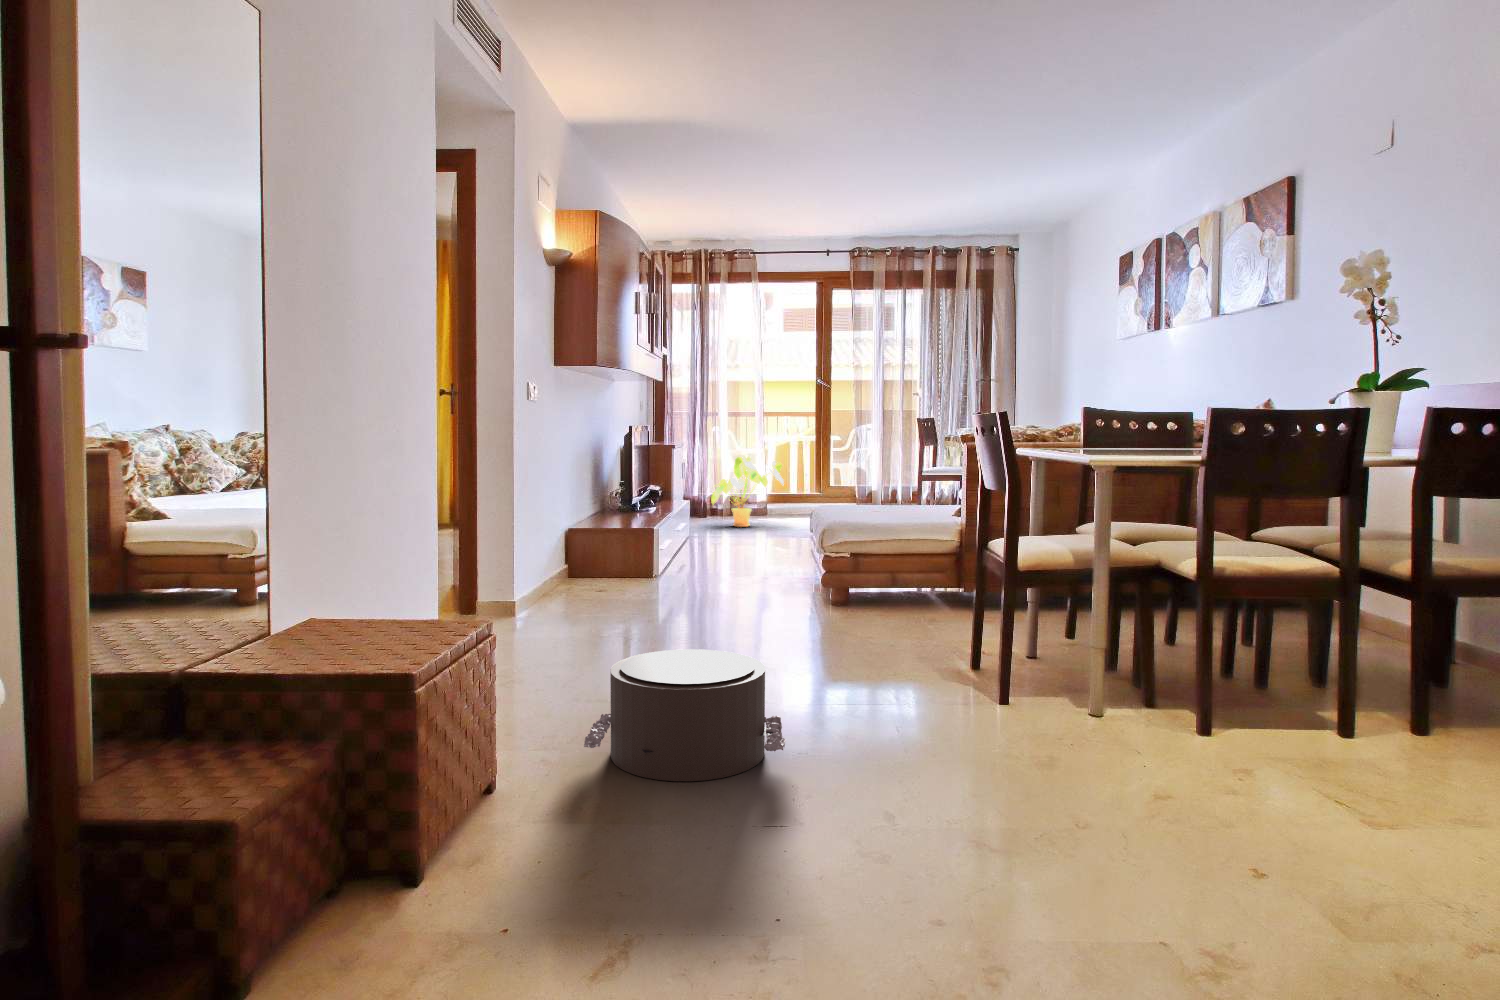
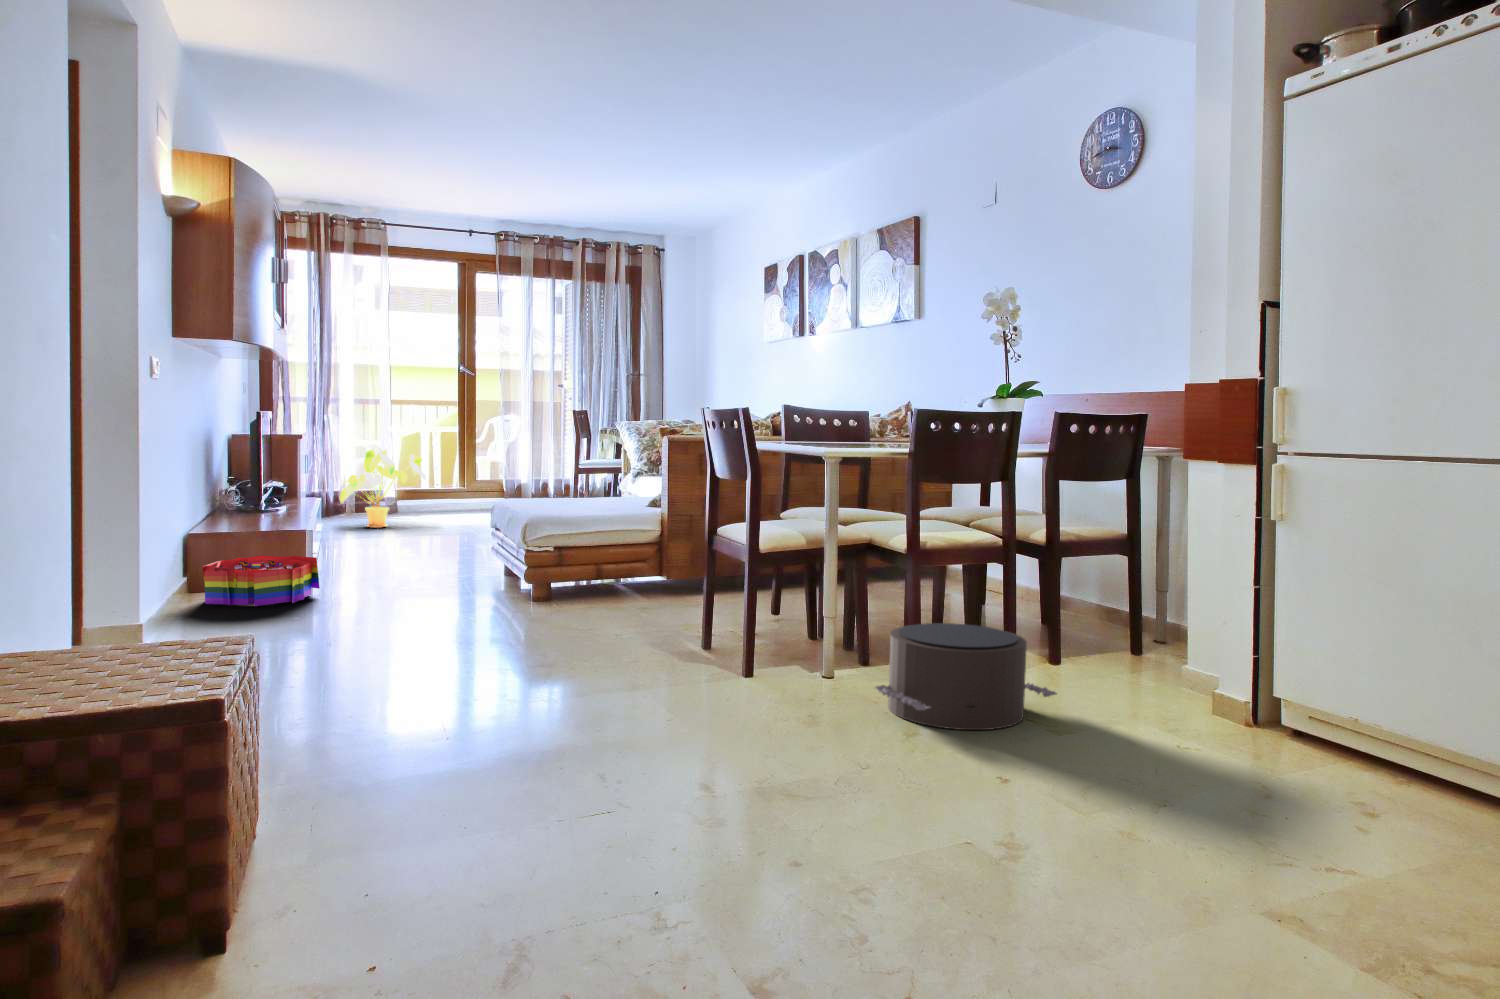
storage bin: none [553,551,645,596] -> present [202,556,320,606]
pouf: present [584,649,786,781] -> present [876,623,1056,730]

